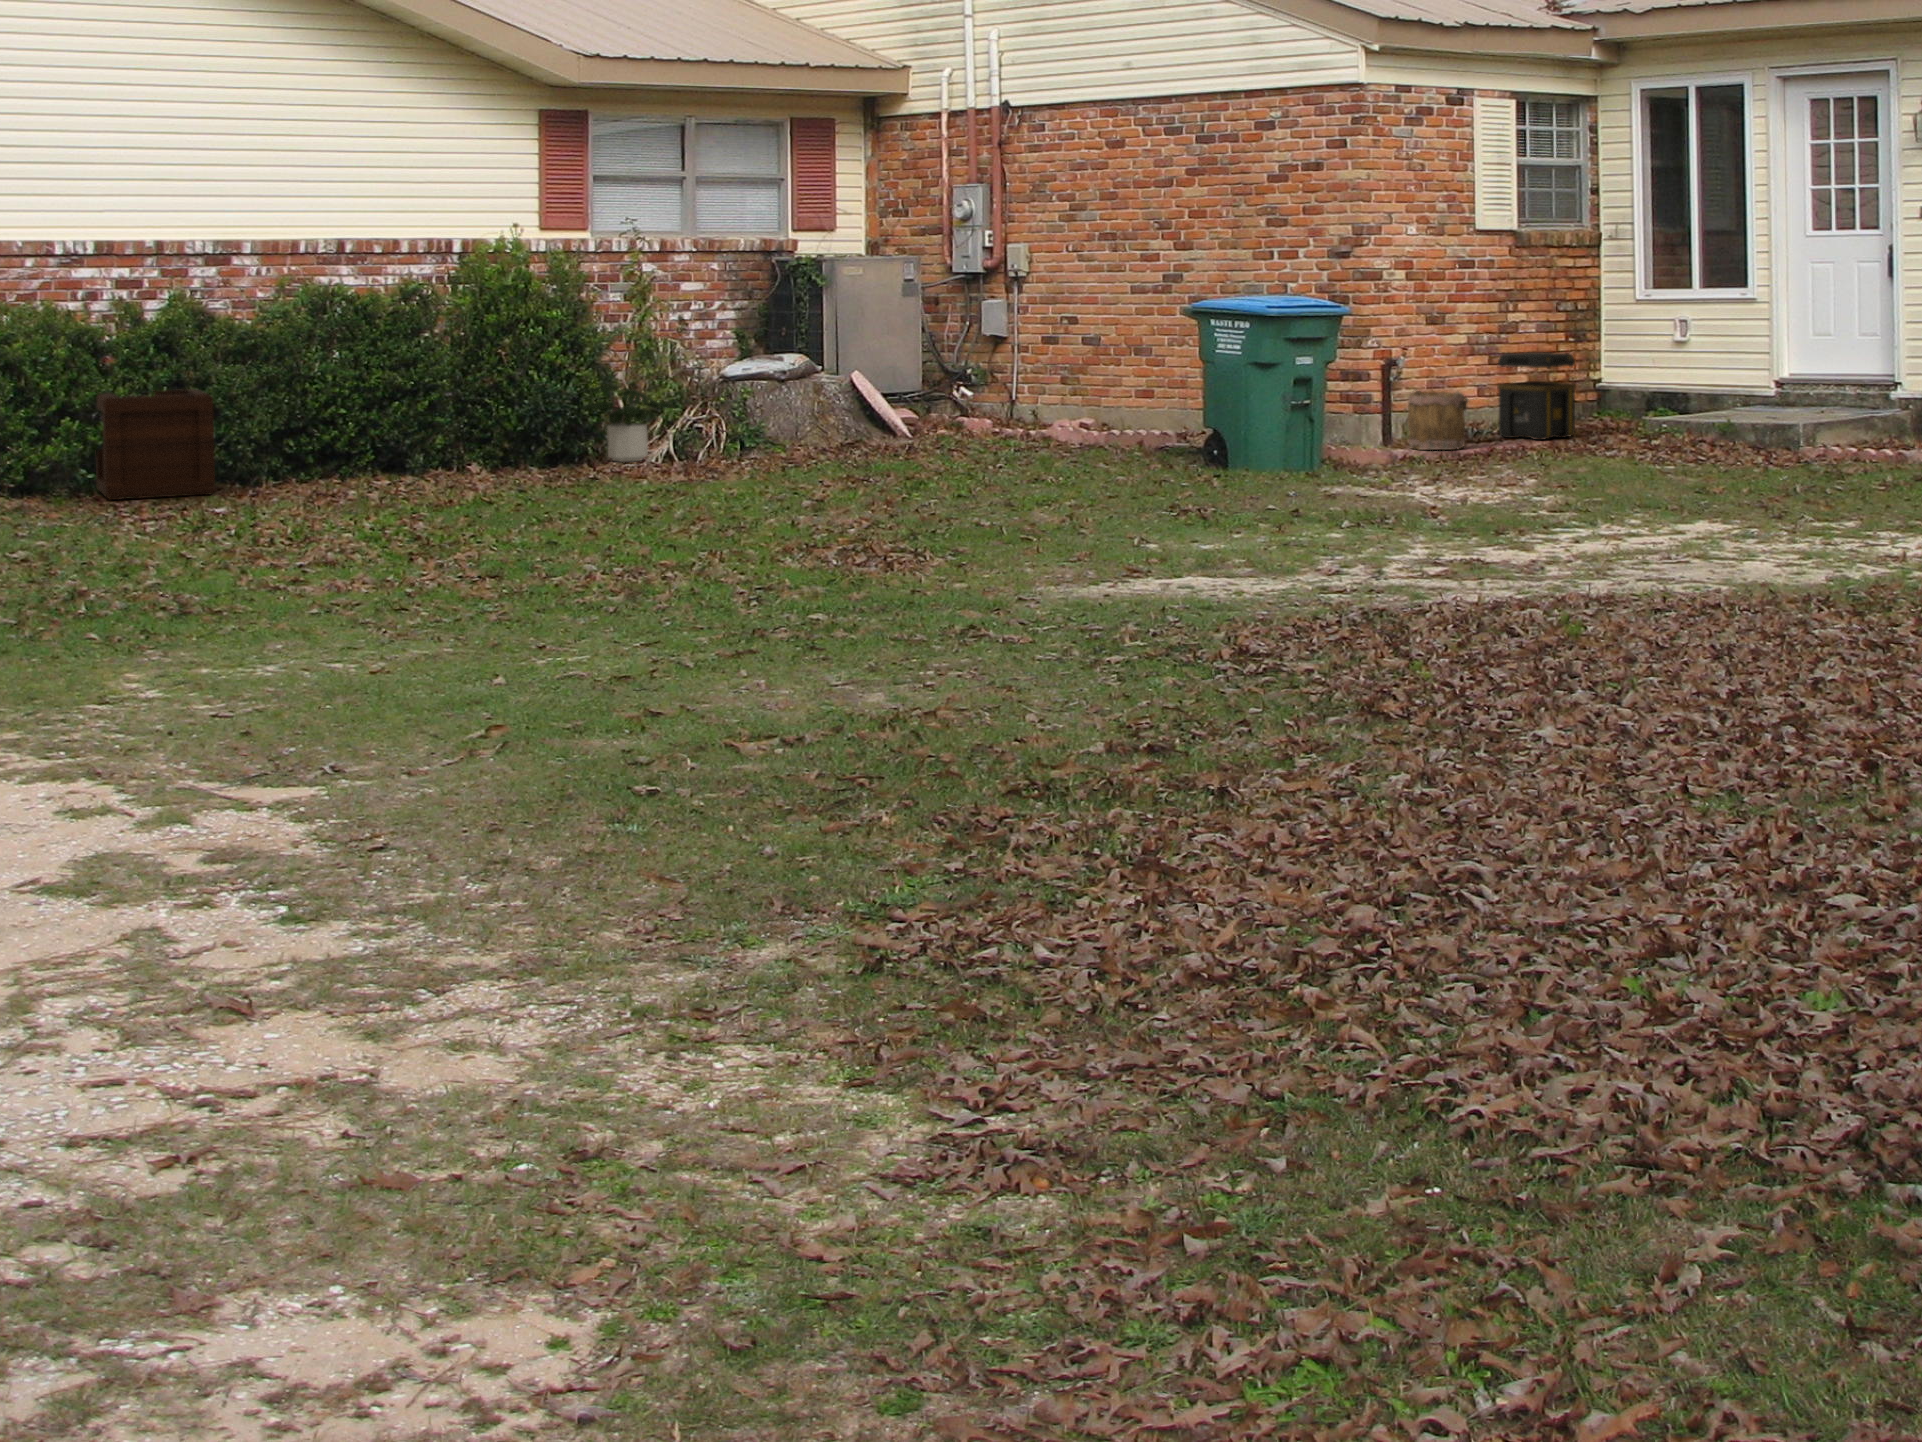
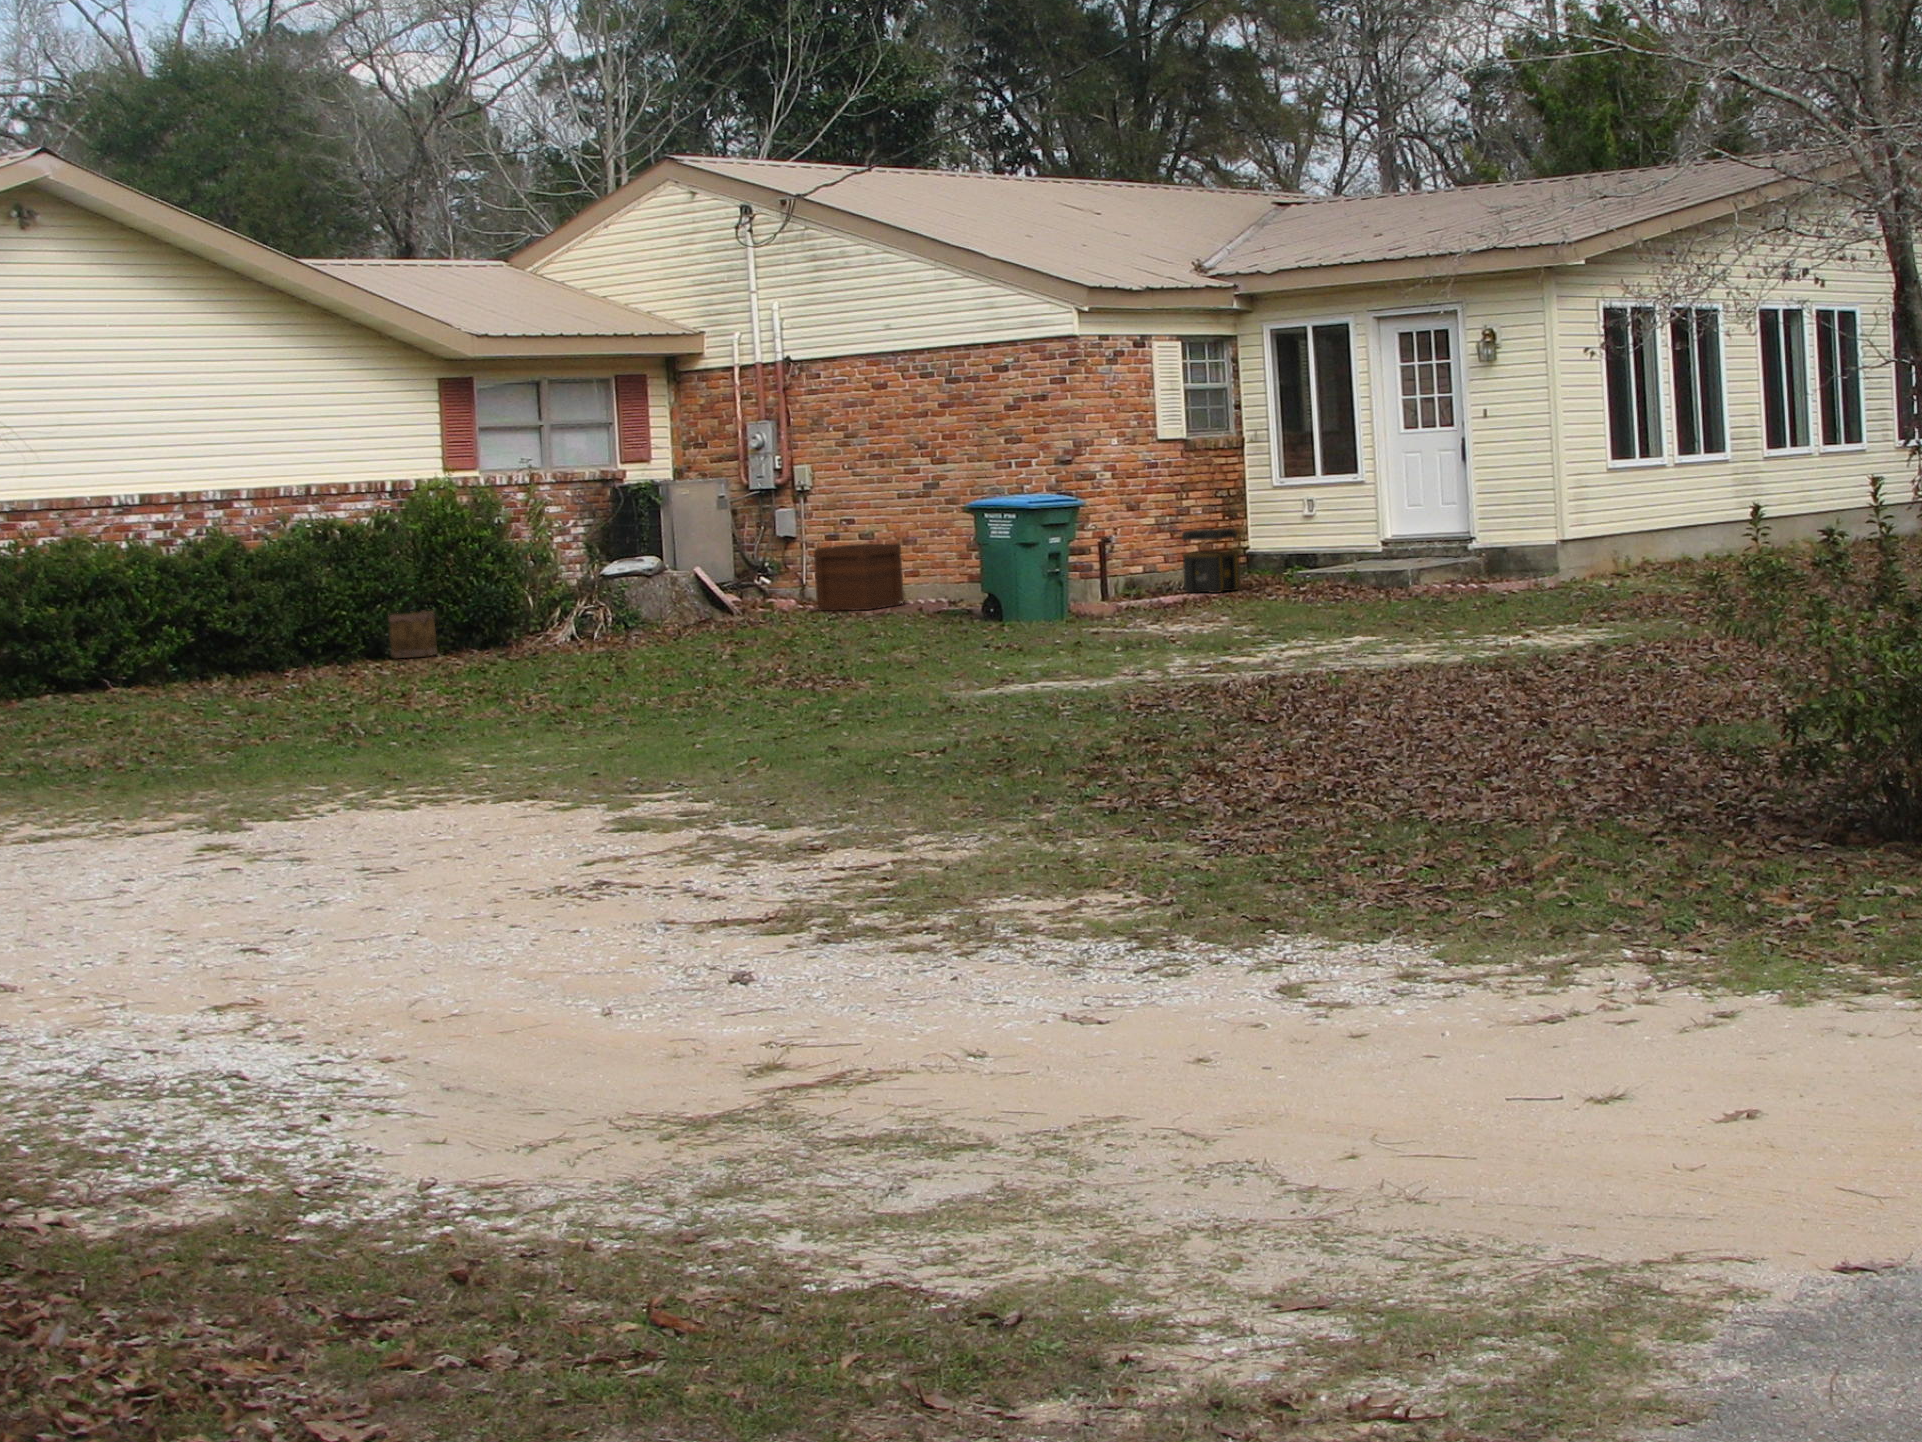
potted plant: present [581,385,672,462] -> none [505,586,577,643]
wooden crate: present [96,389,215,500] -> present [814,543,904,611]
bucket: present [1408,391,1468,450] -> present [388,610,439,658]

